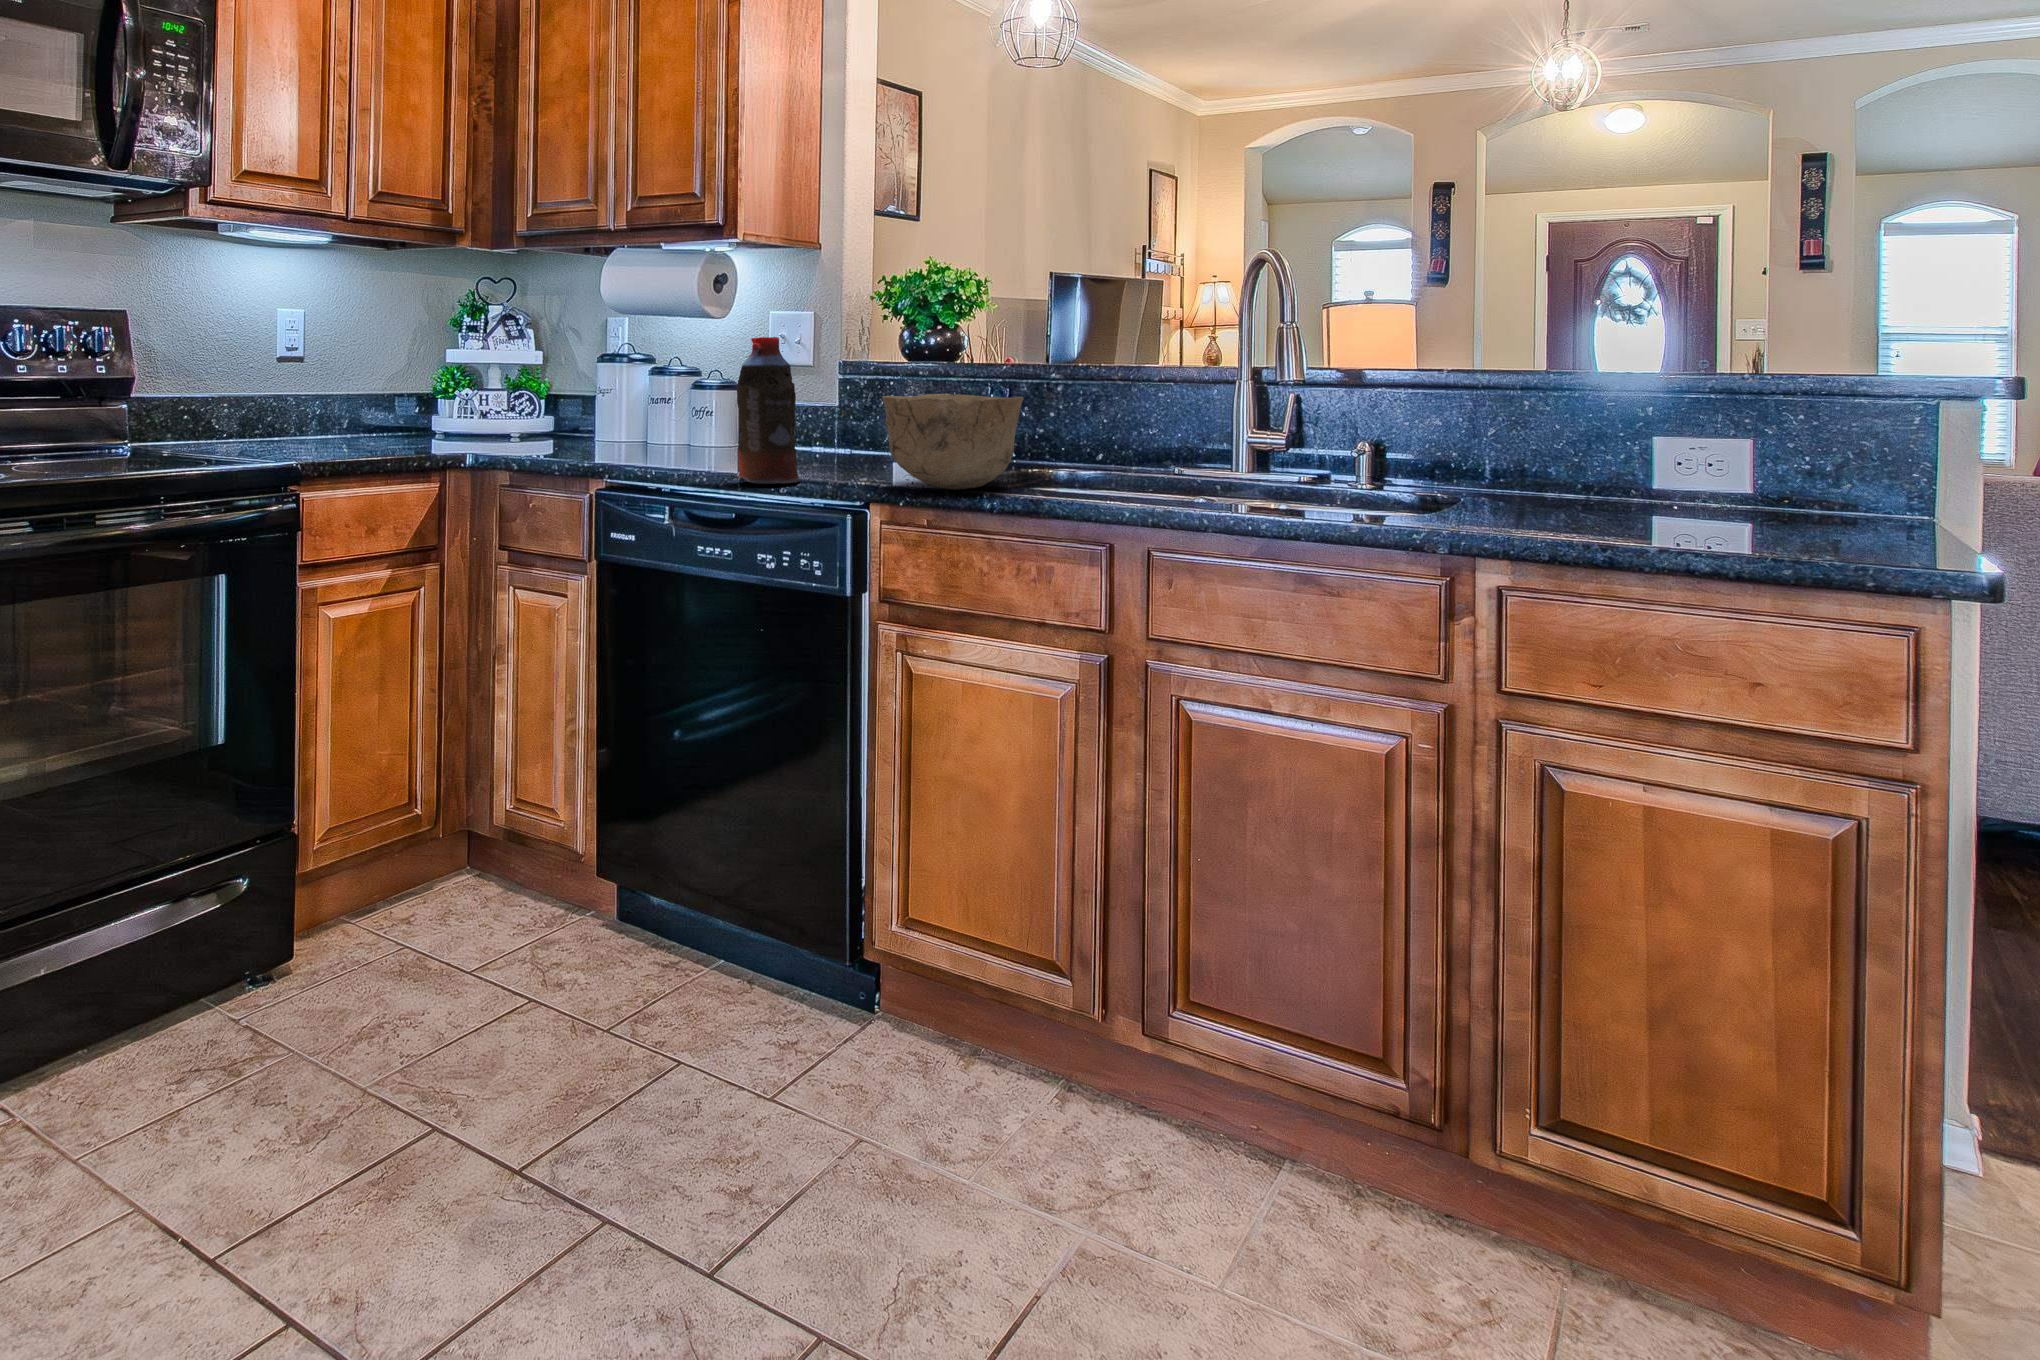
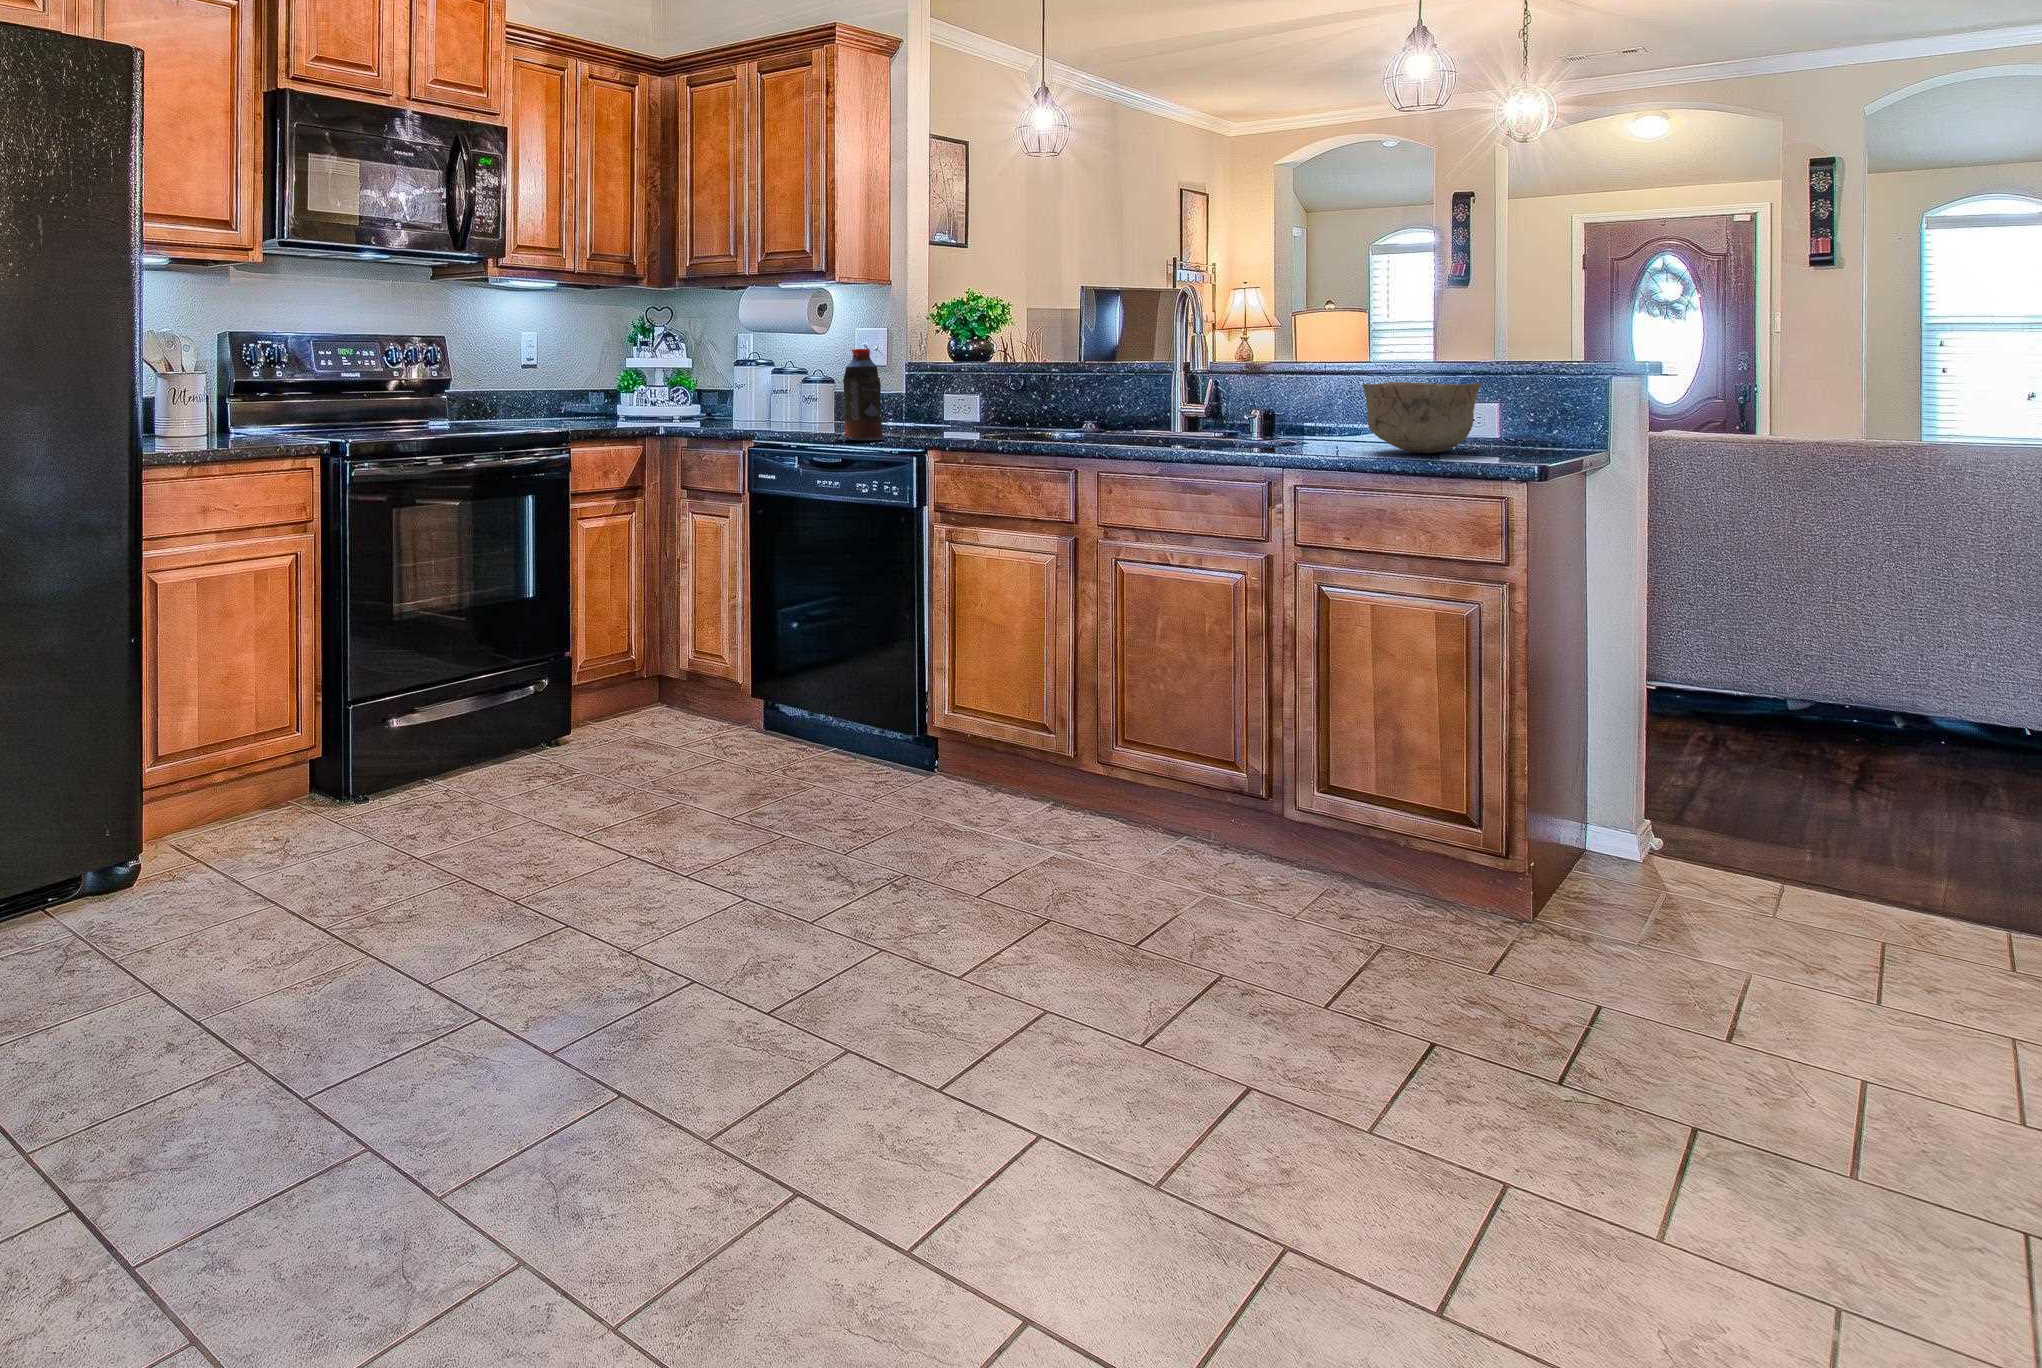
bowl: present [883,394,1024,490] -> present [1363,382,1481,453]

